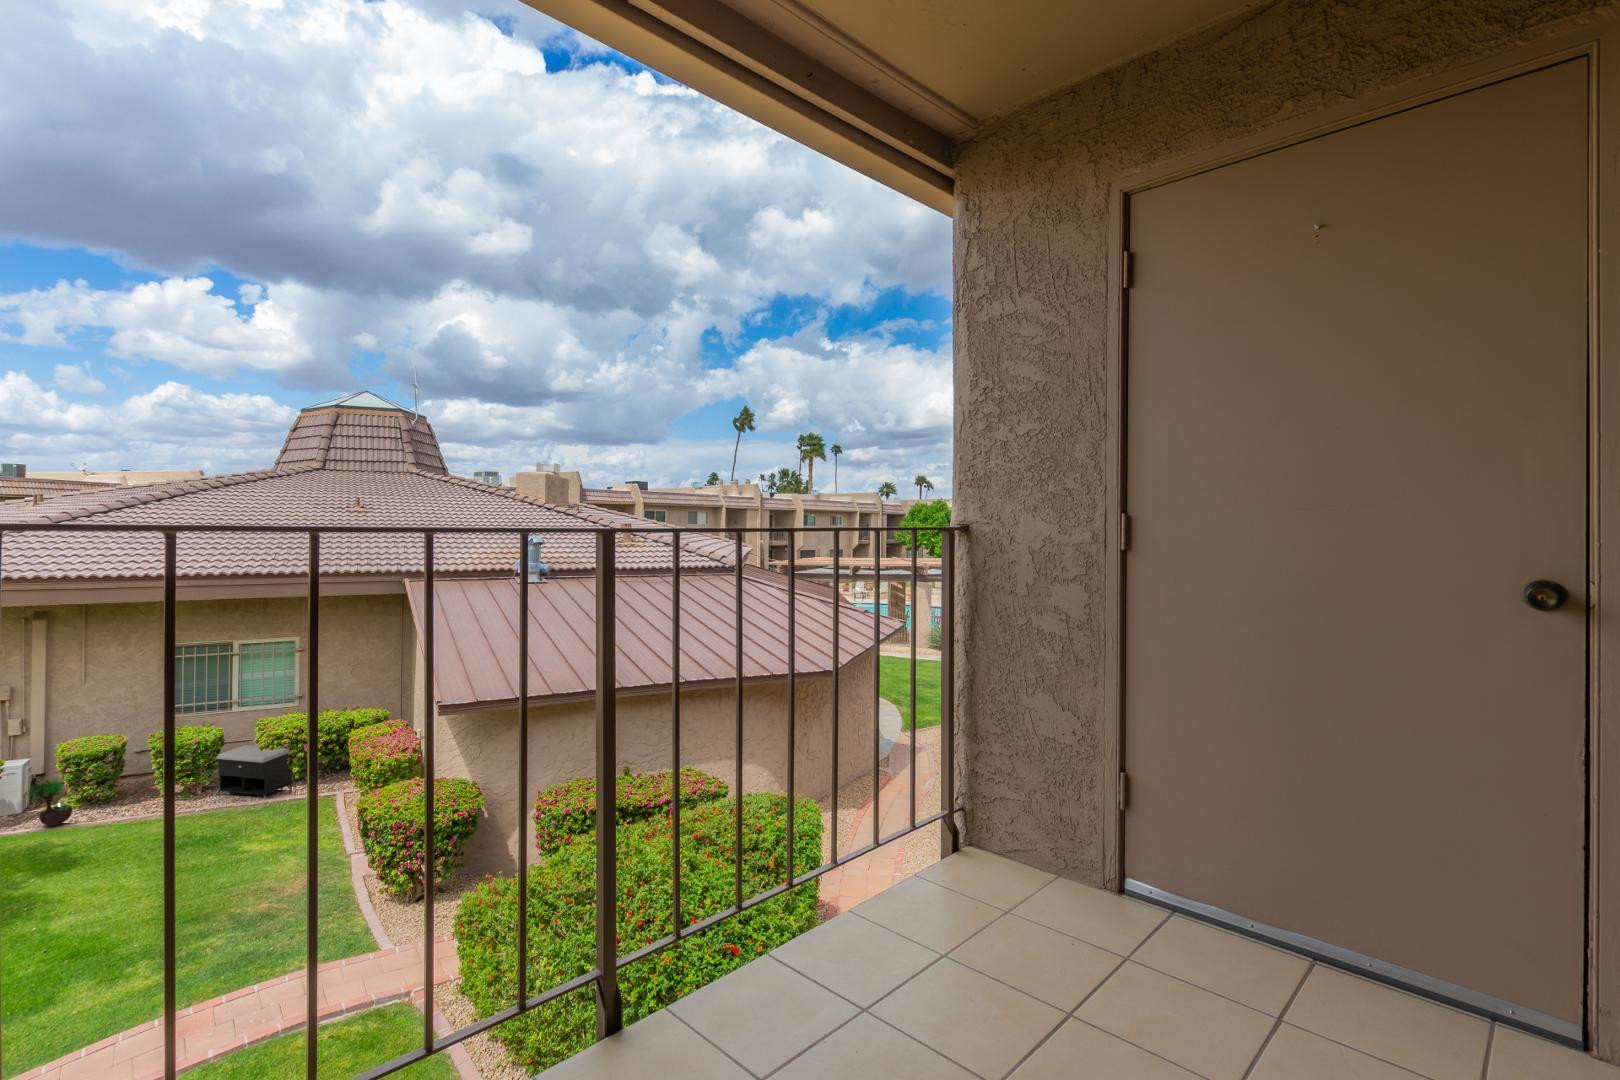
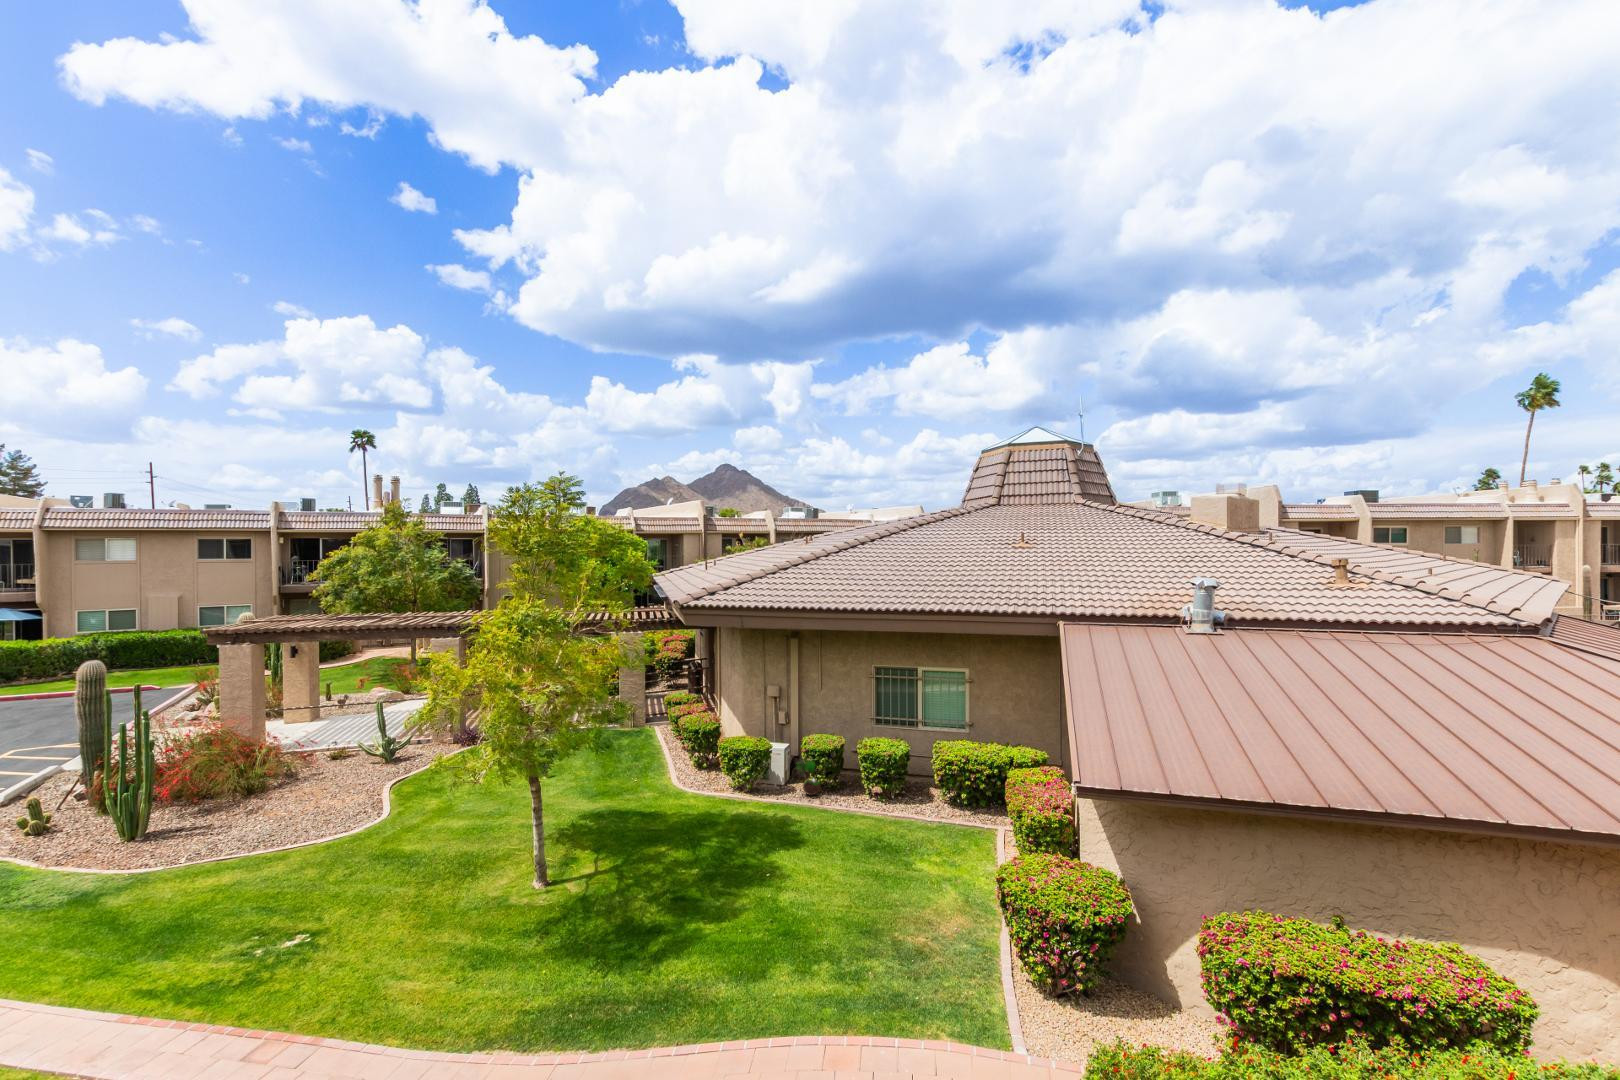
storage bench: present [217,745,292,797] -> none [907,761,961,815]

